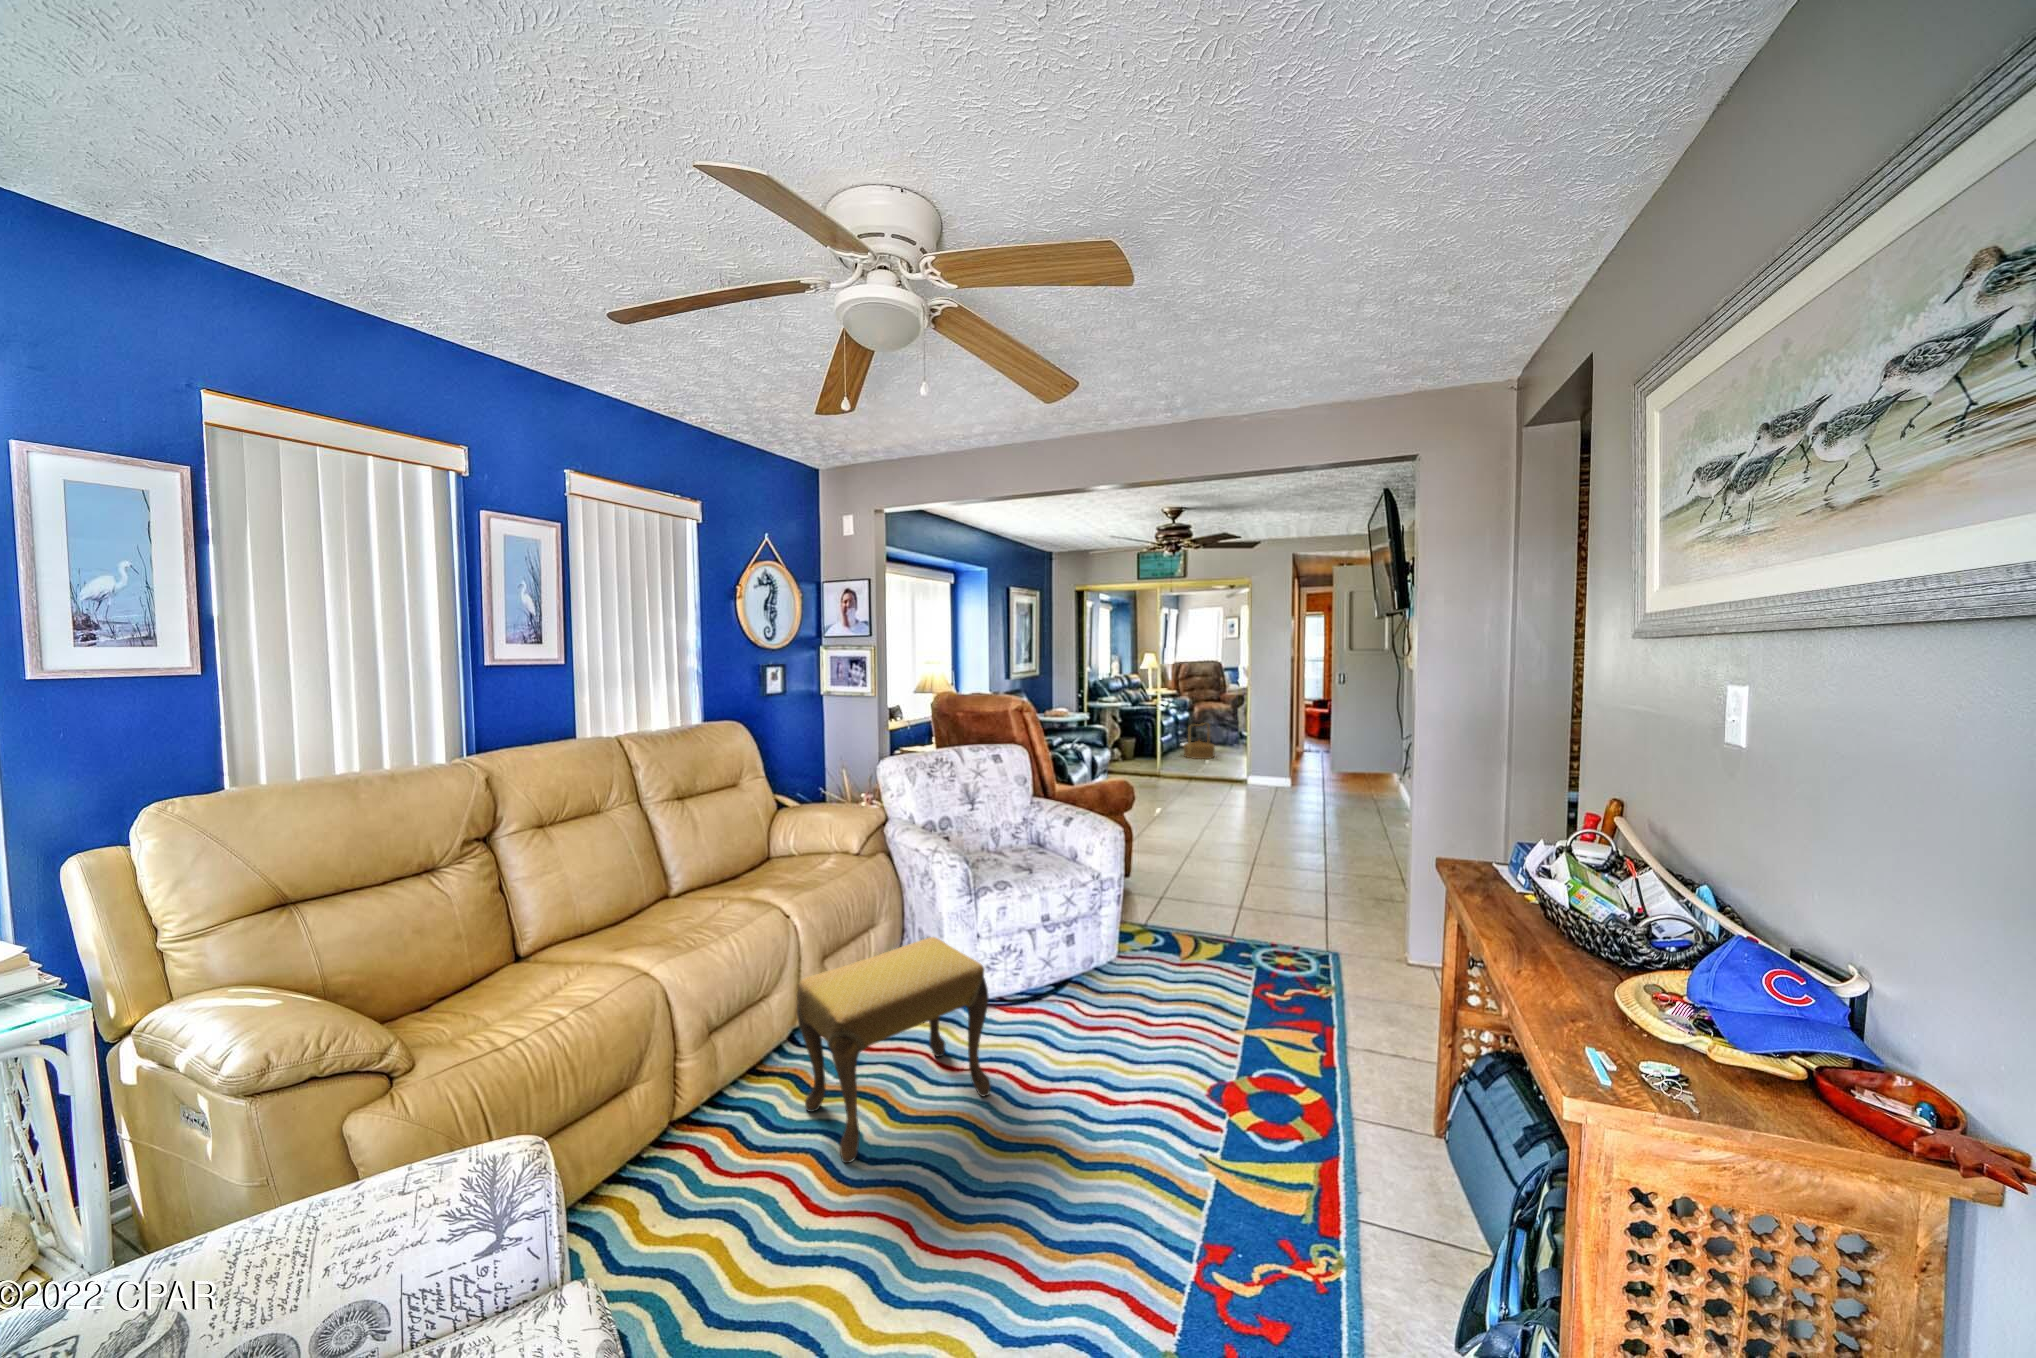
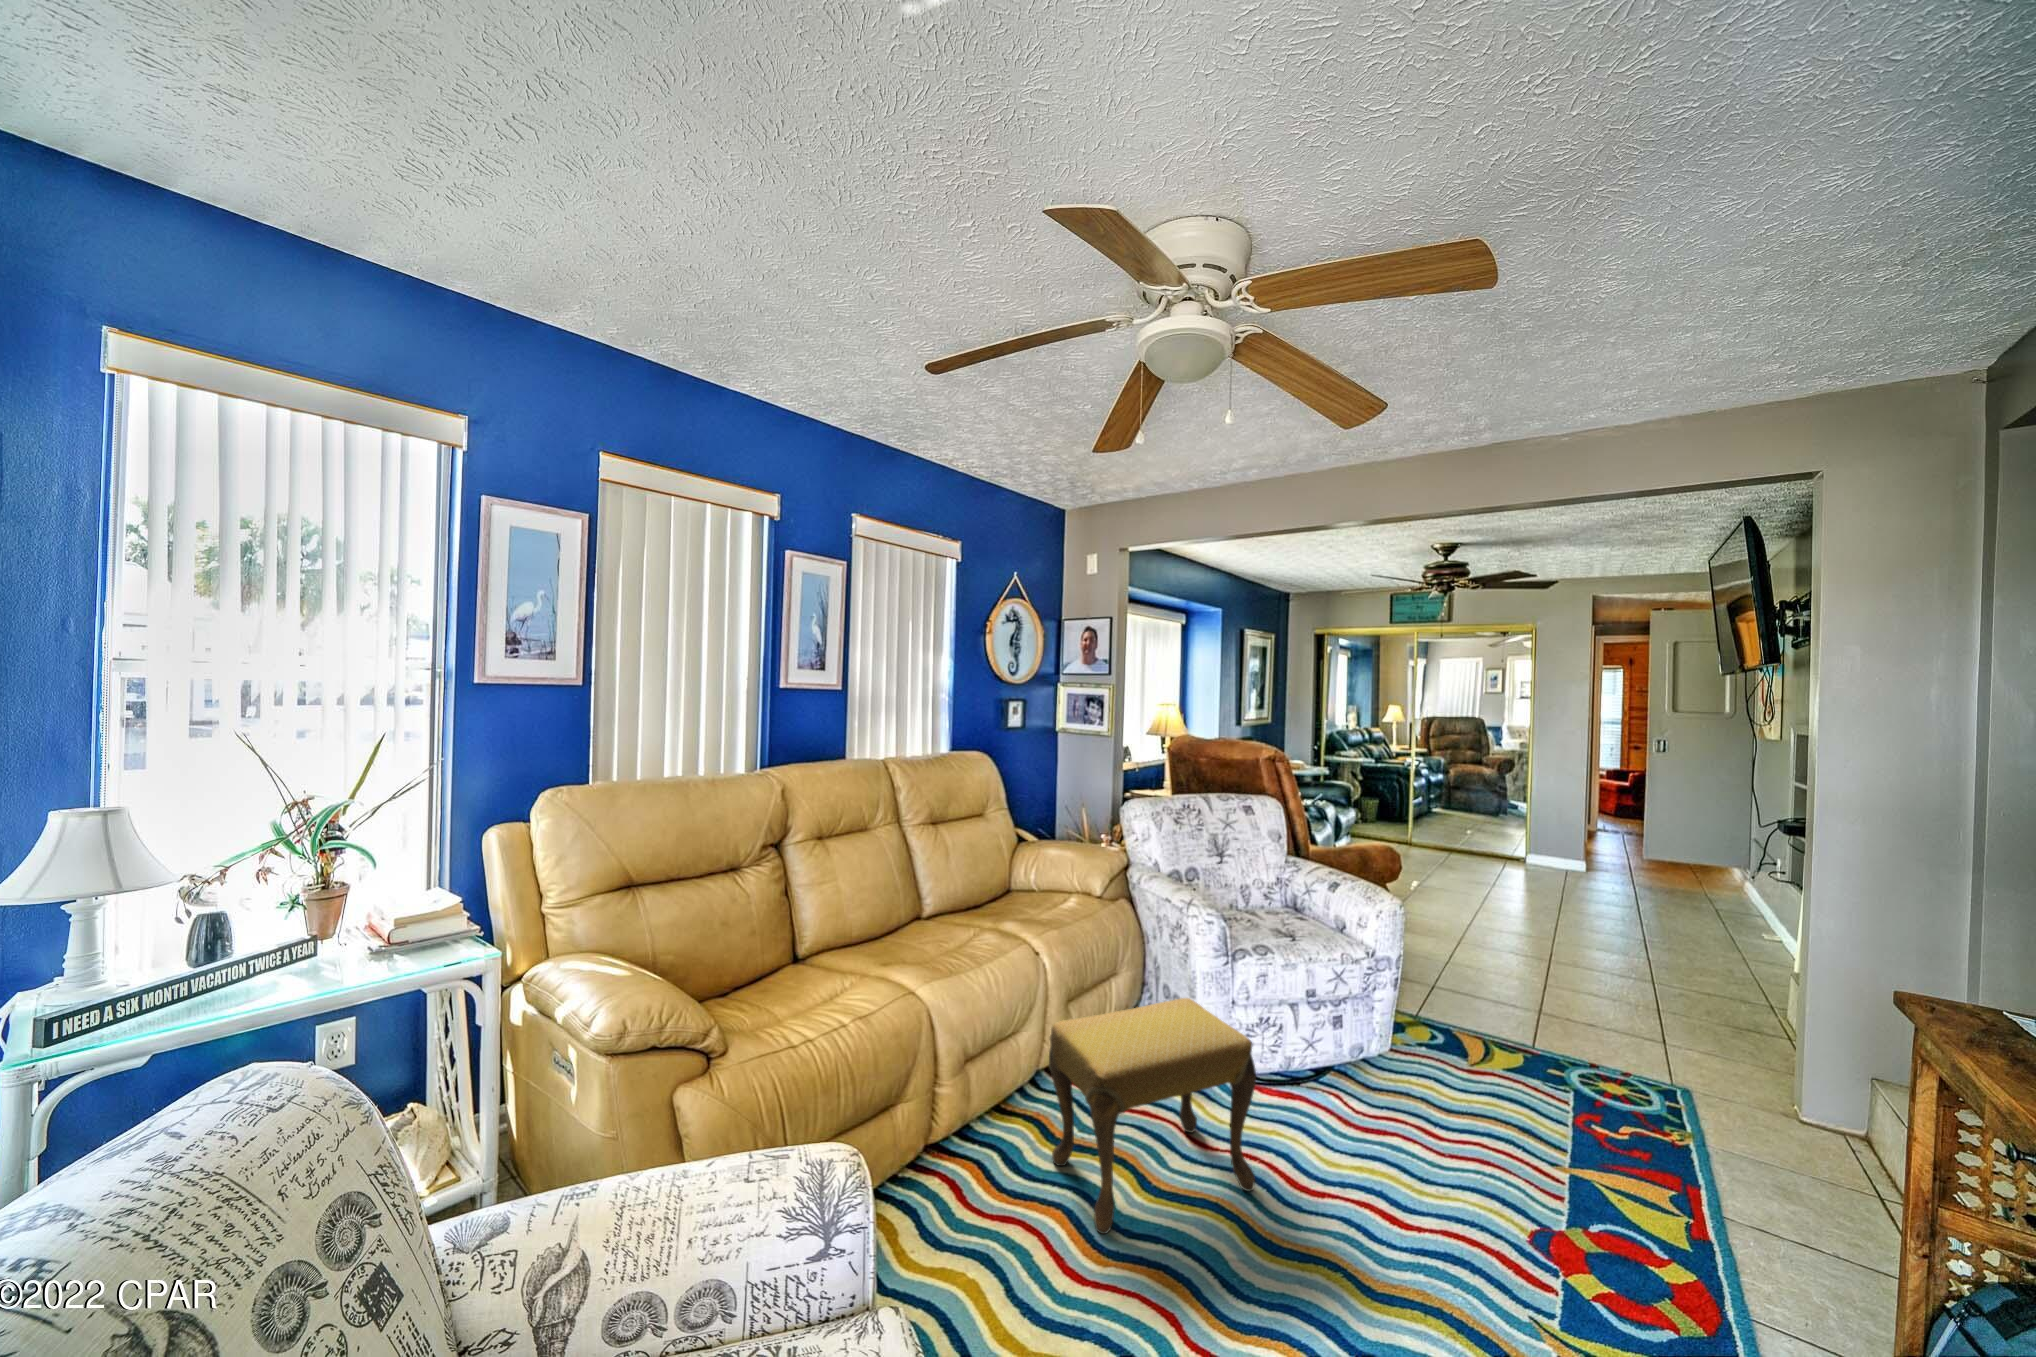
woven basket: present [1184,723,1215,759] -> none [1438,787,1480,829]

